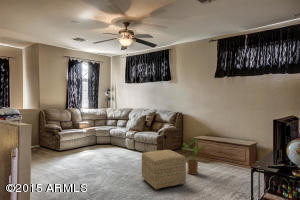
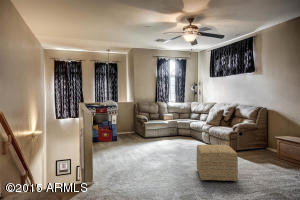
house plant: present [183,138,203,175] -> none [245,136,271,176]

